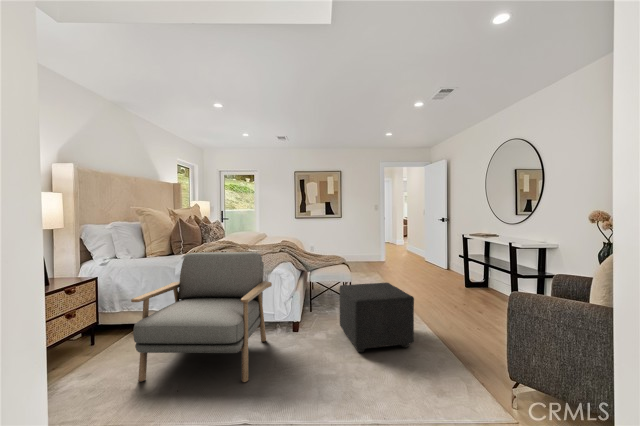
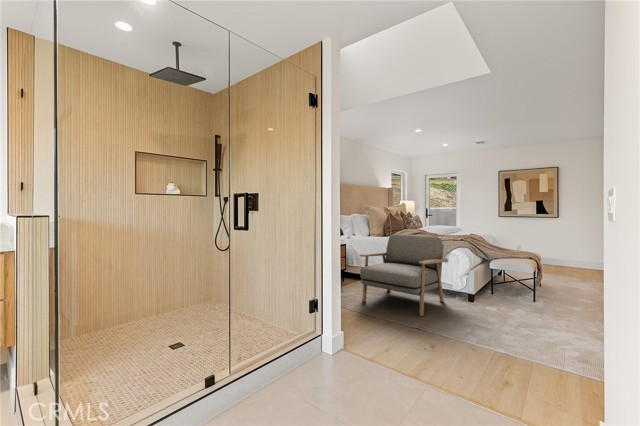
ottoman: present [339,283,414,352] -> none [512,271,585,333]

